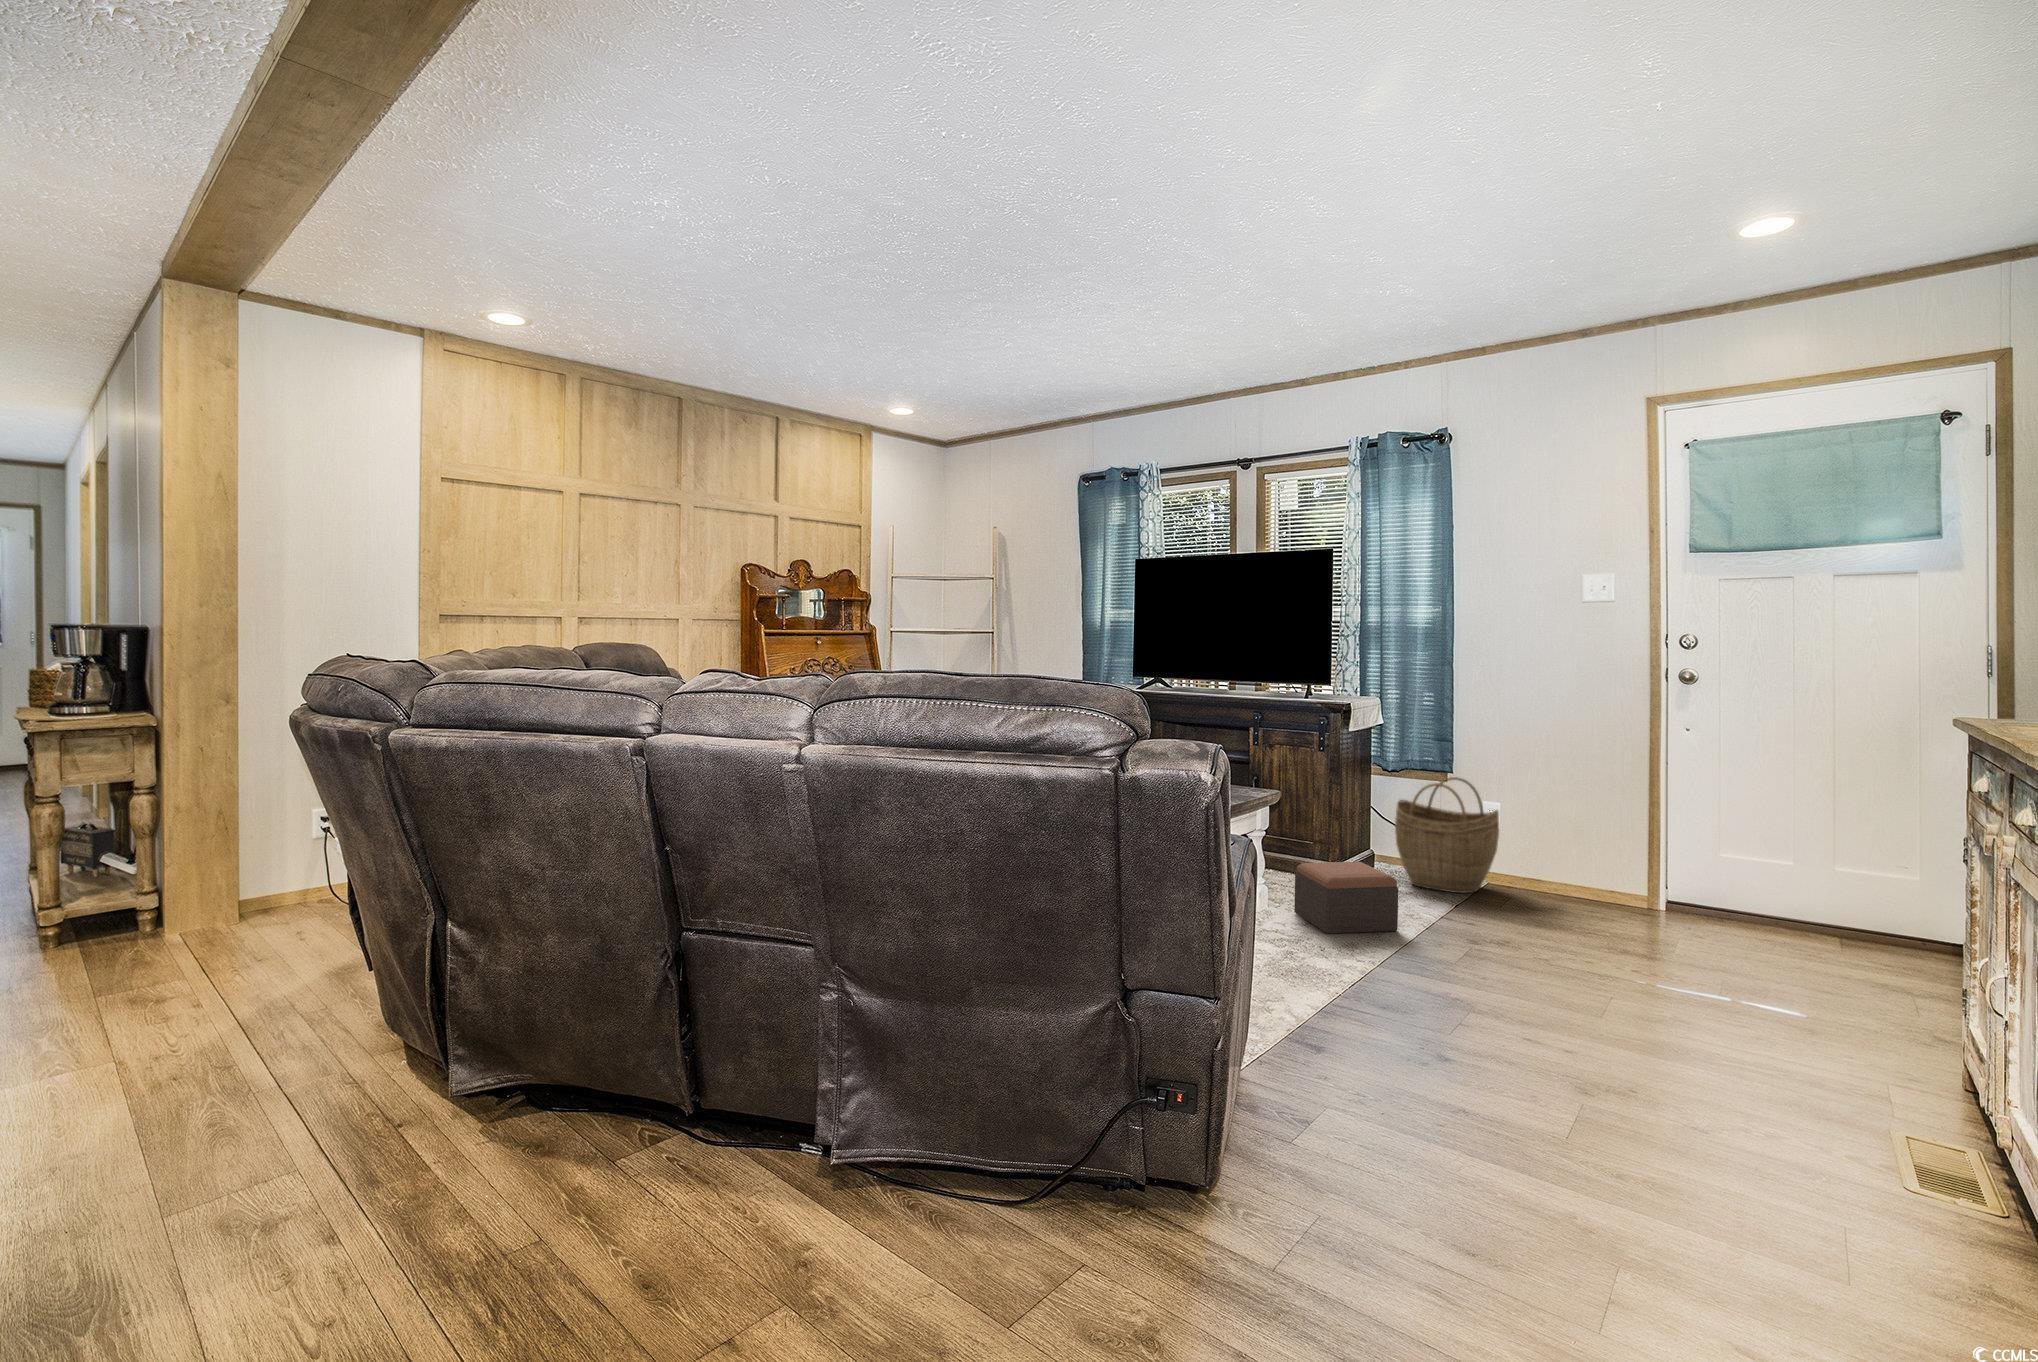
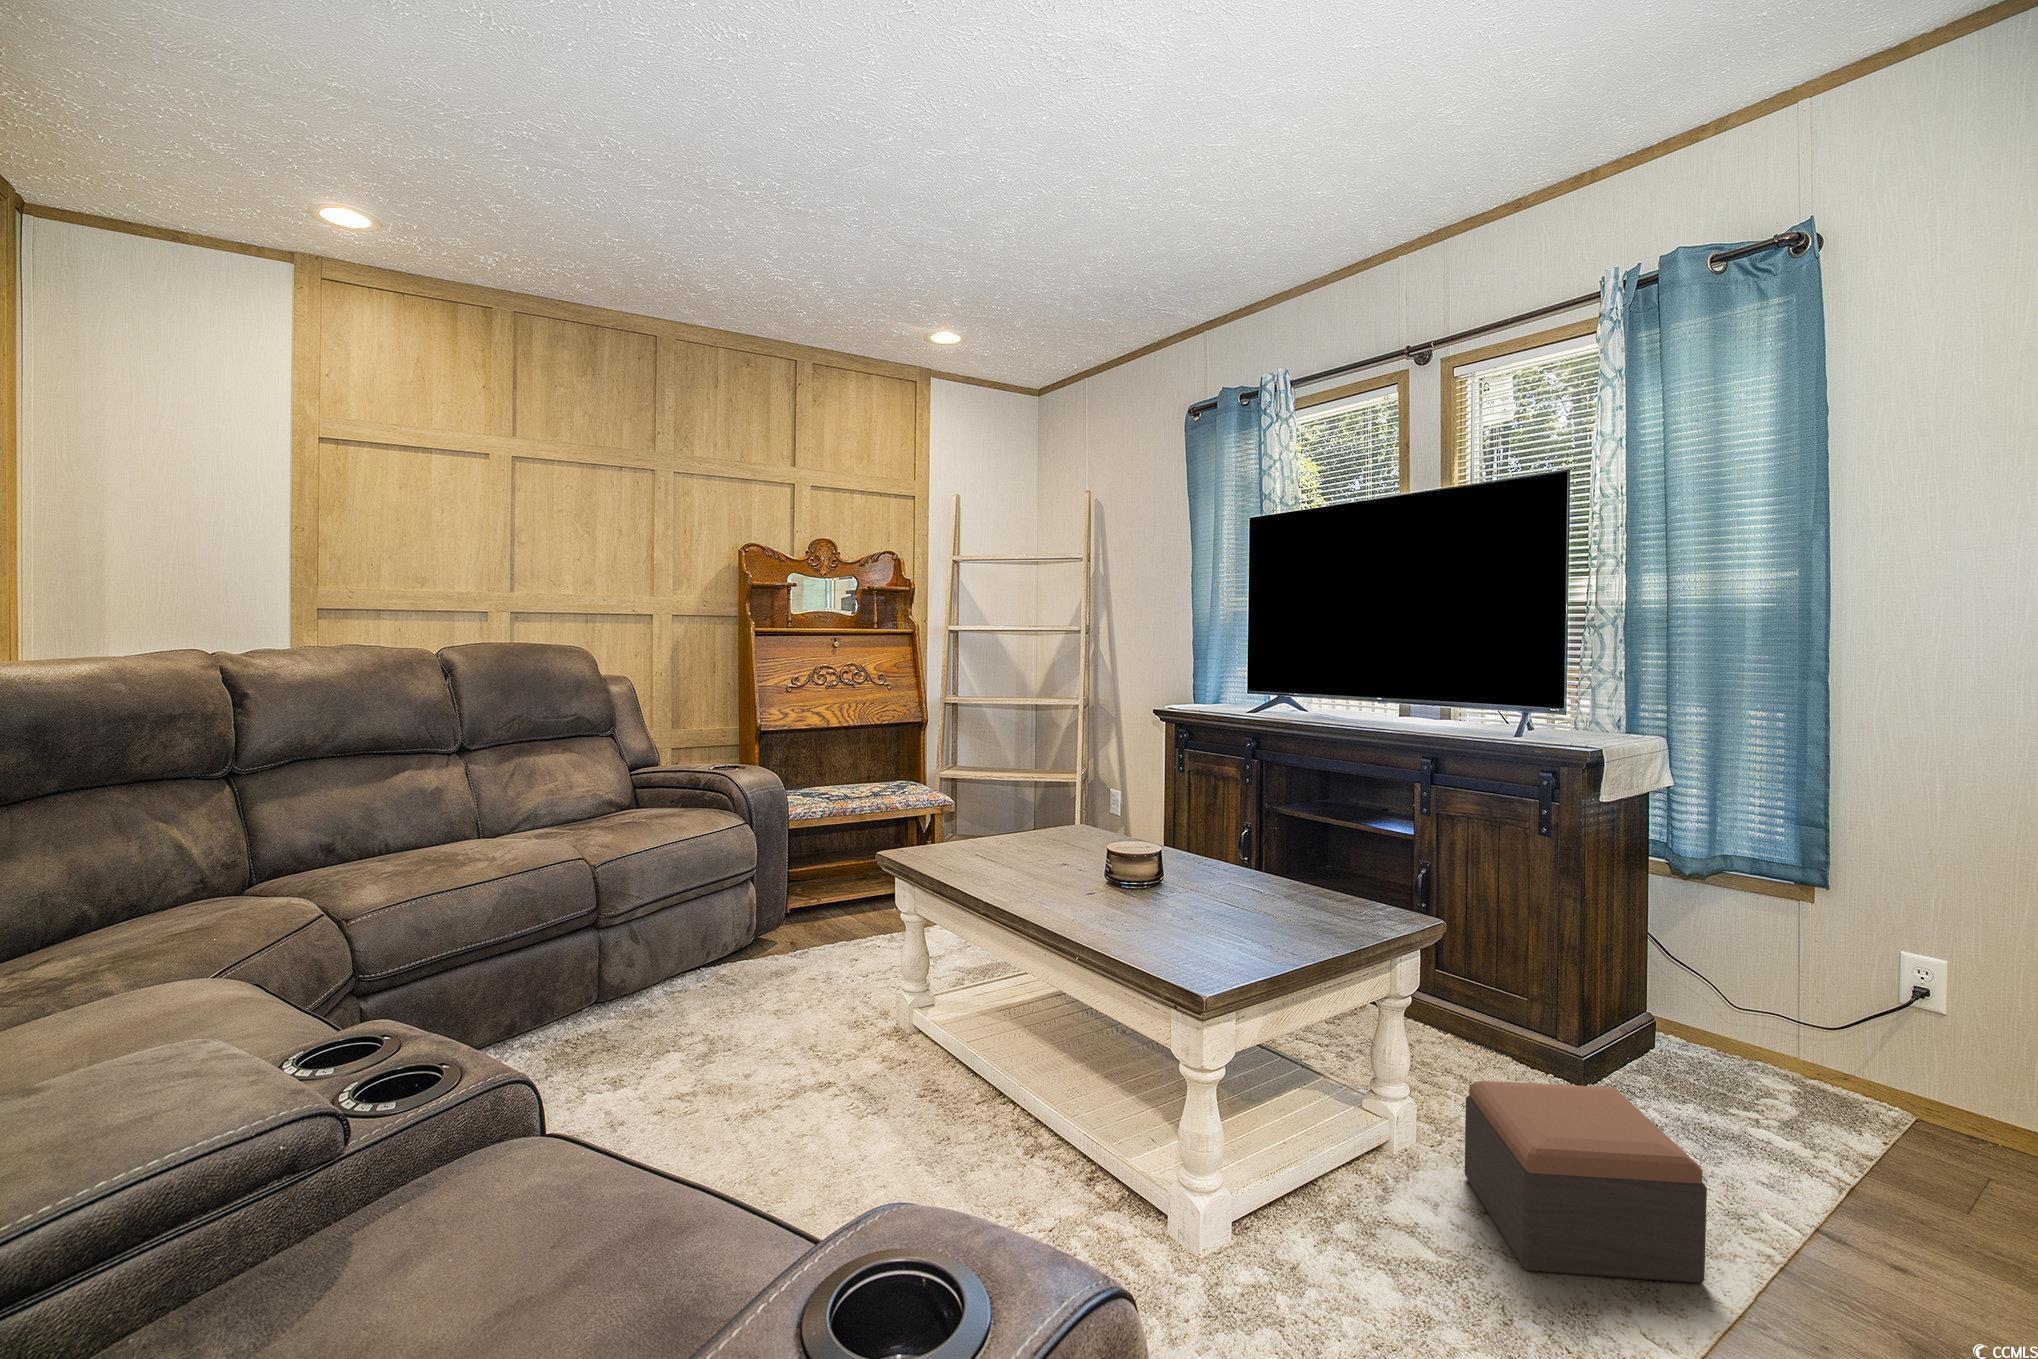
woven basket: present [1395,777,1499,894] -> none [1698,897,1948,1148]

